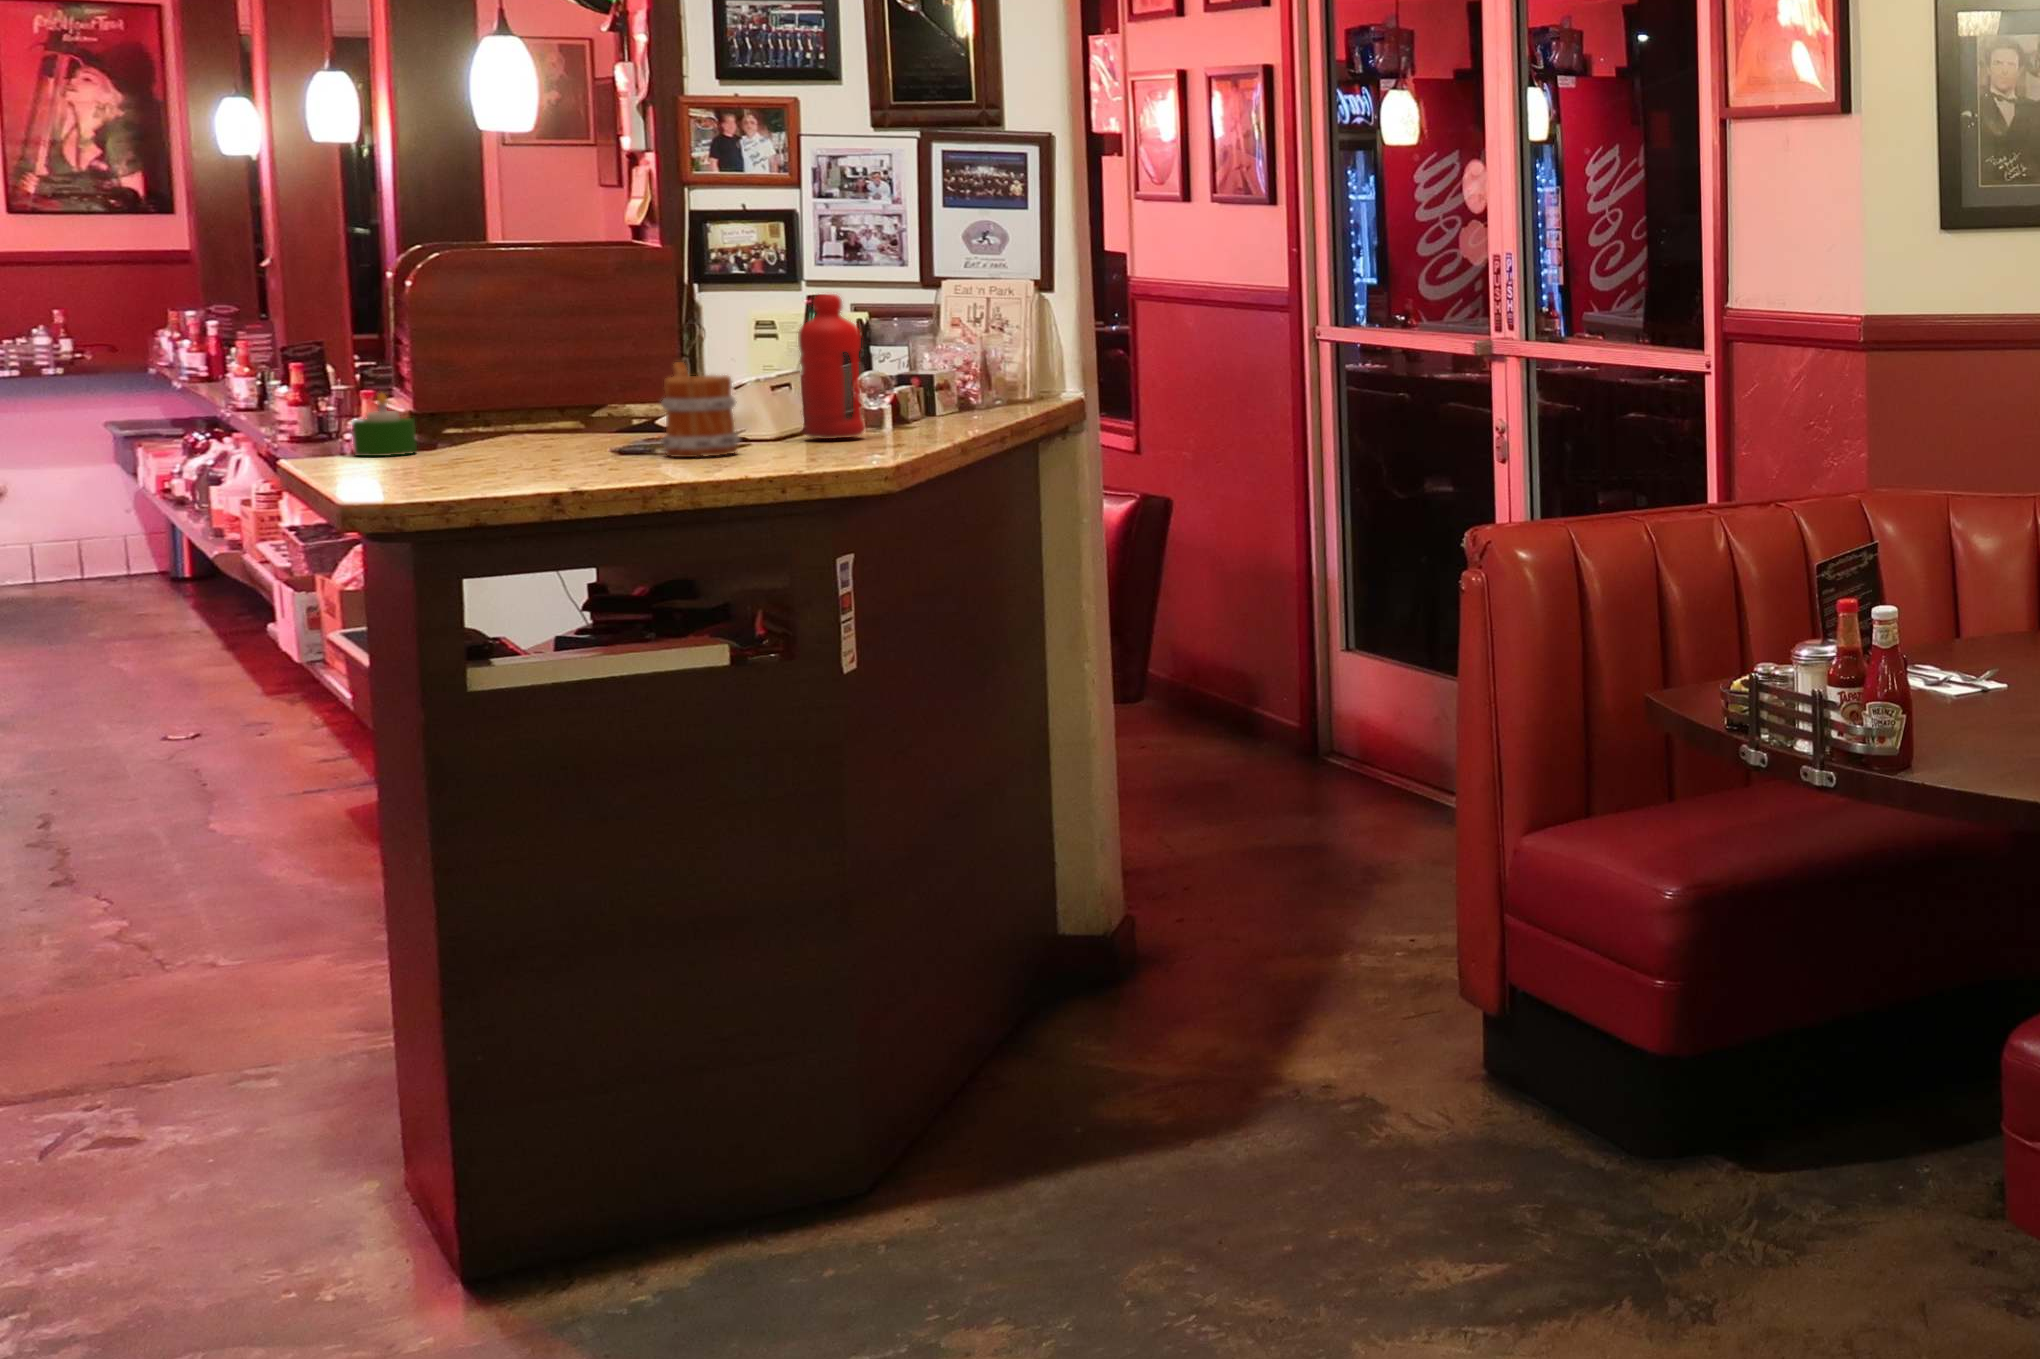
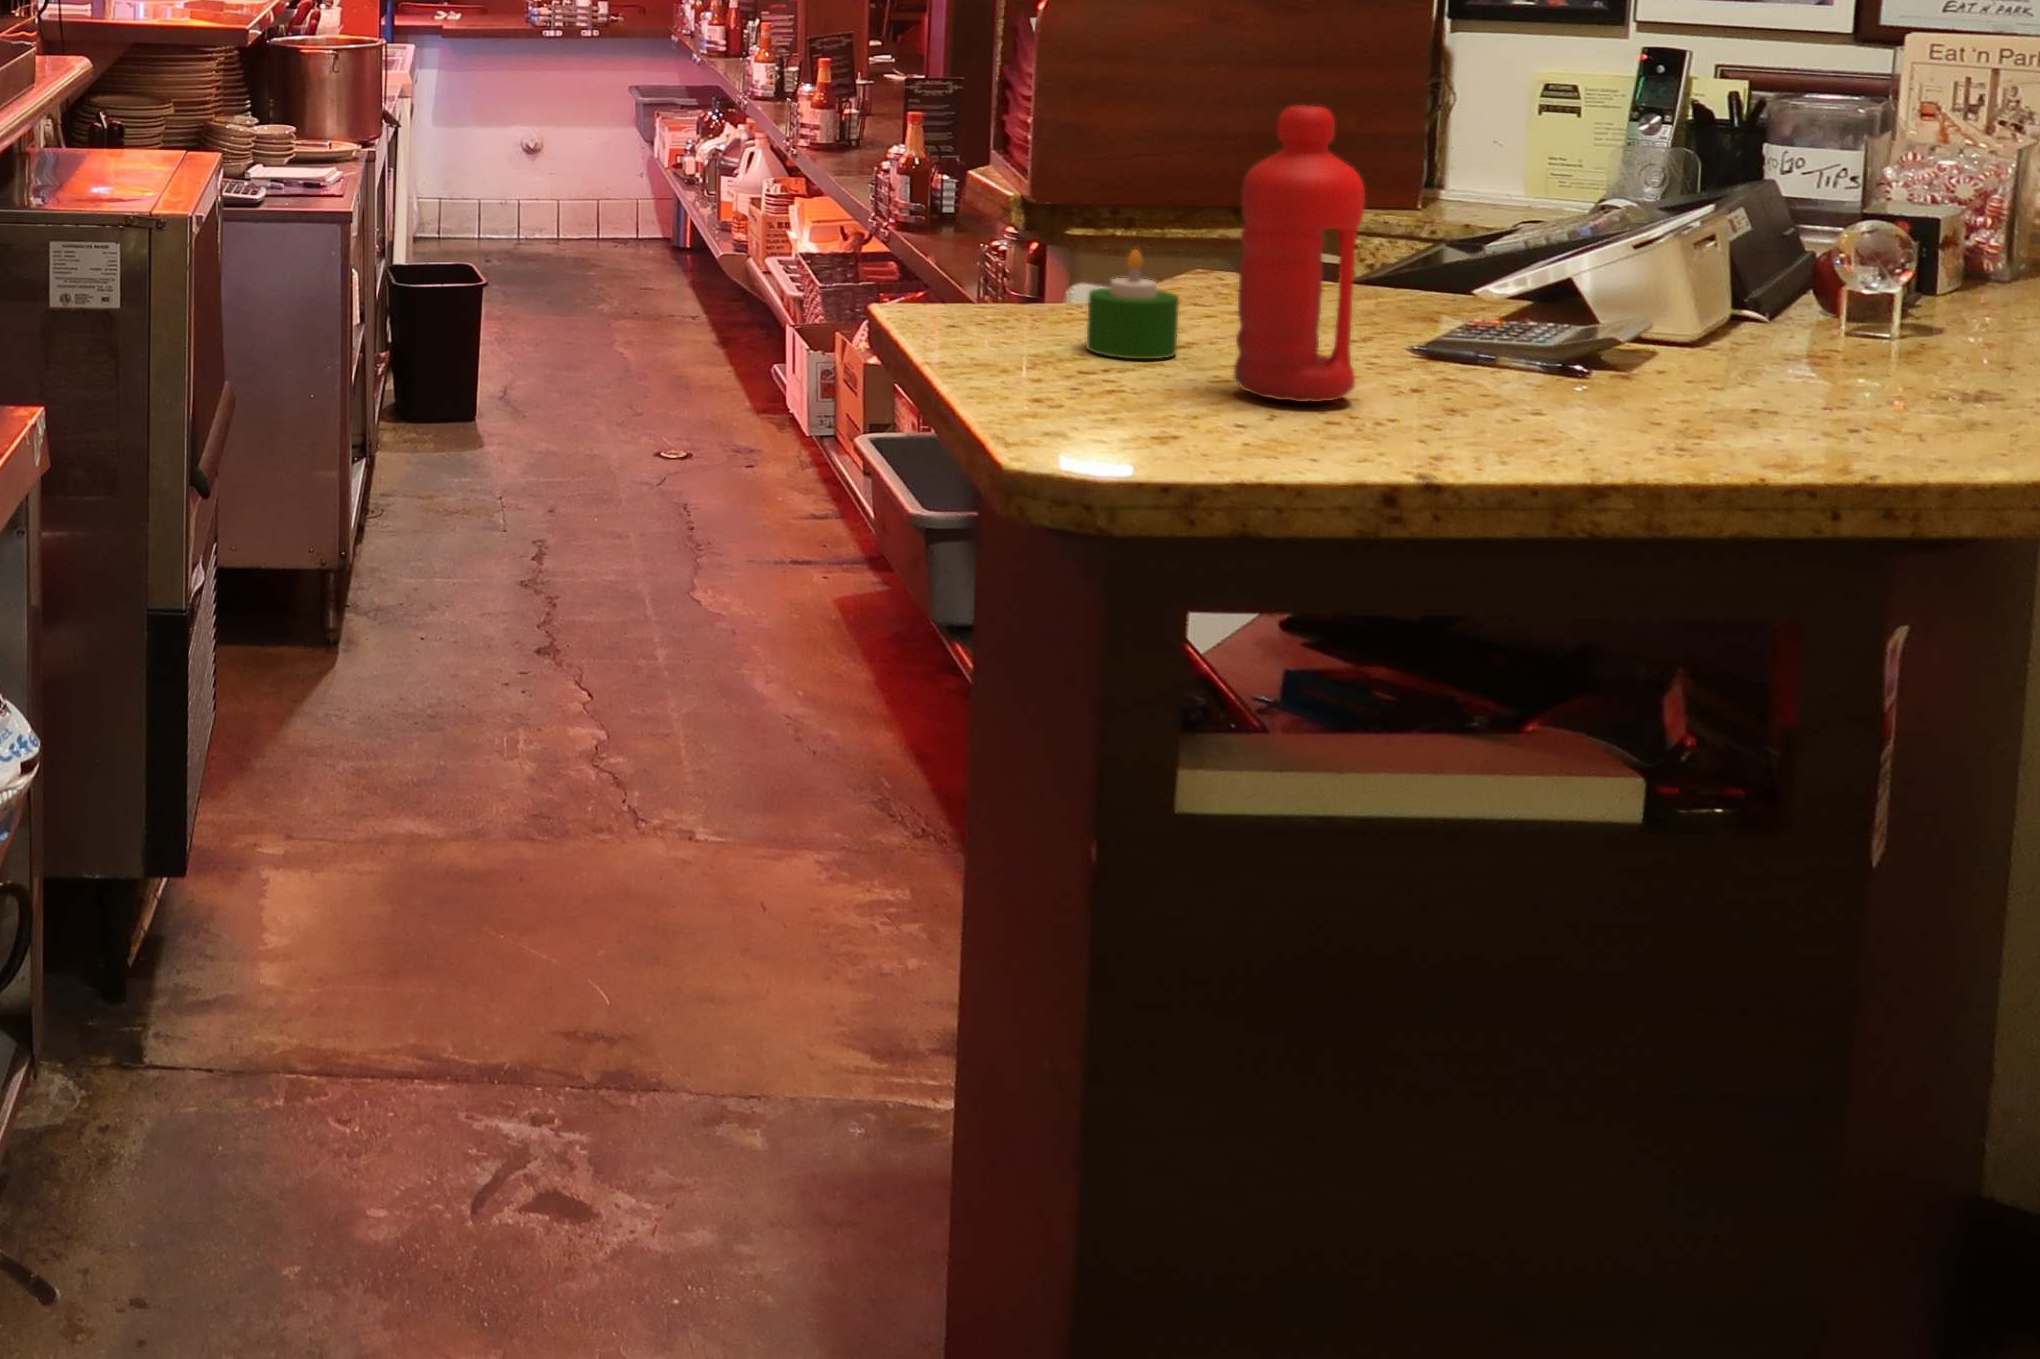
water bottle: present [798,294,865,439] -> present [1233,105,1365,402]
mug: present [661,362,740,457] -> none [1624,242,1791,450]

